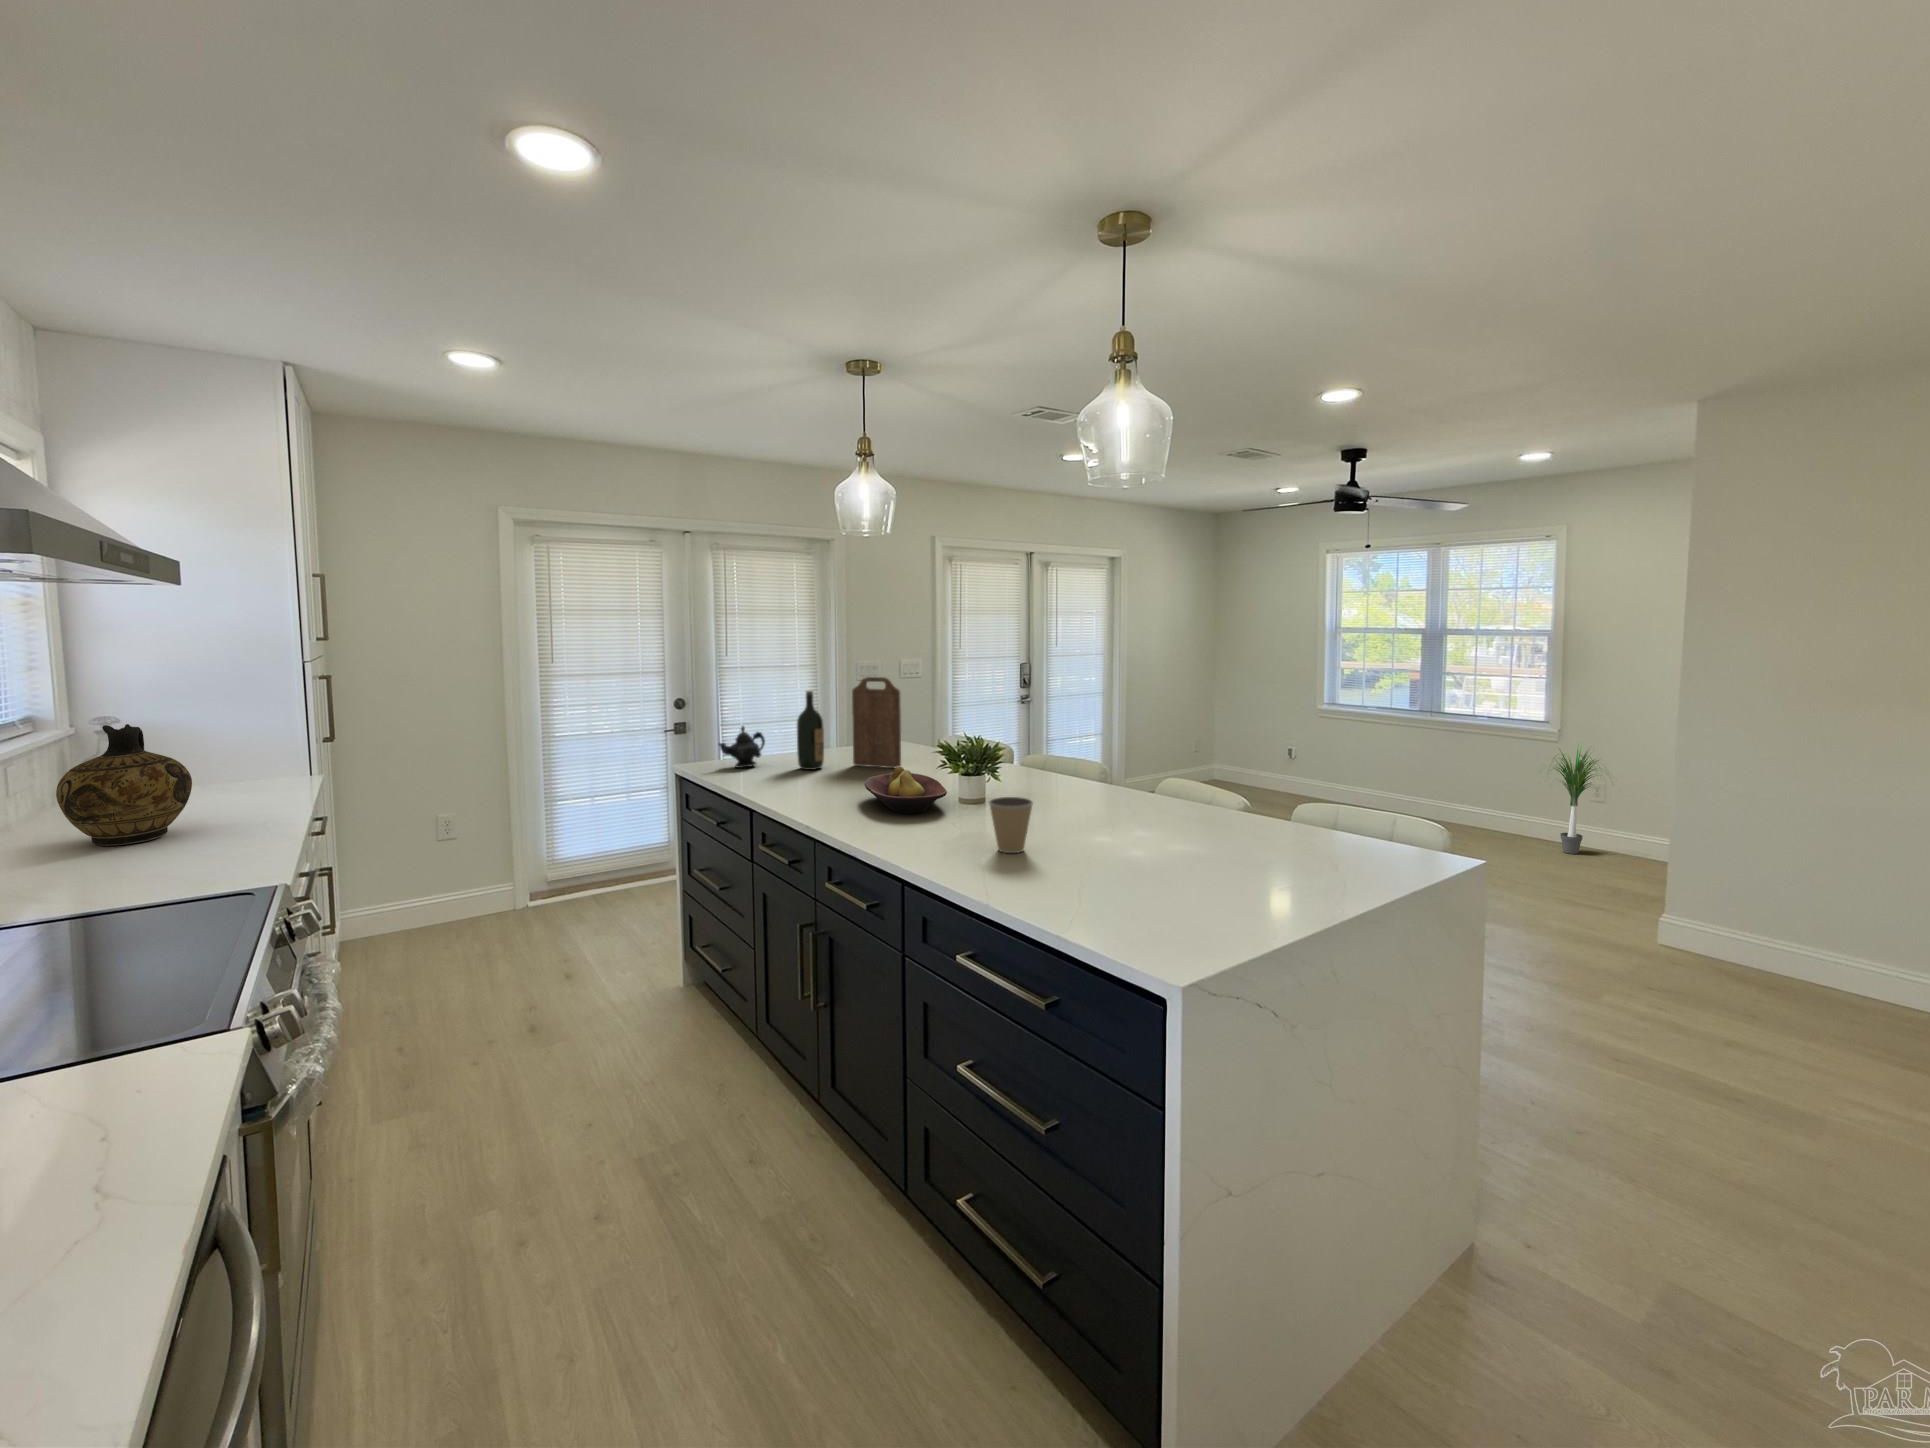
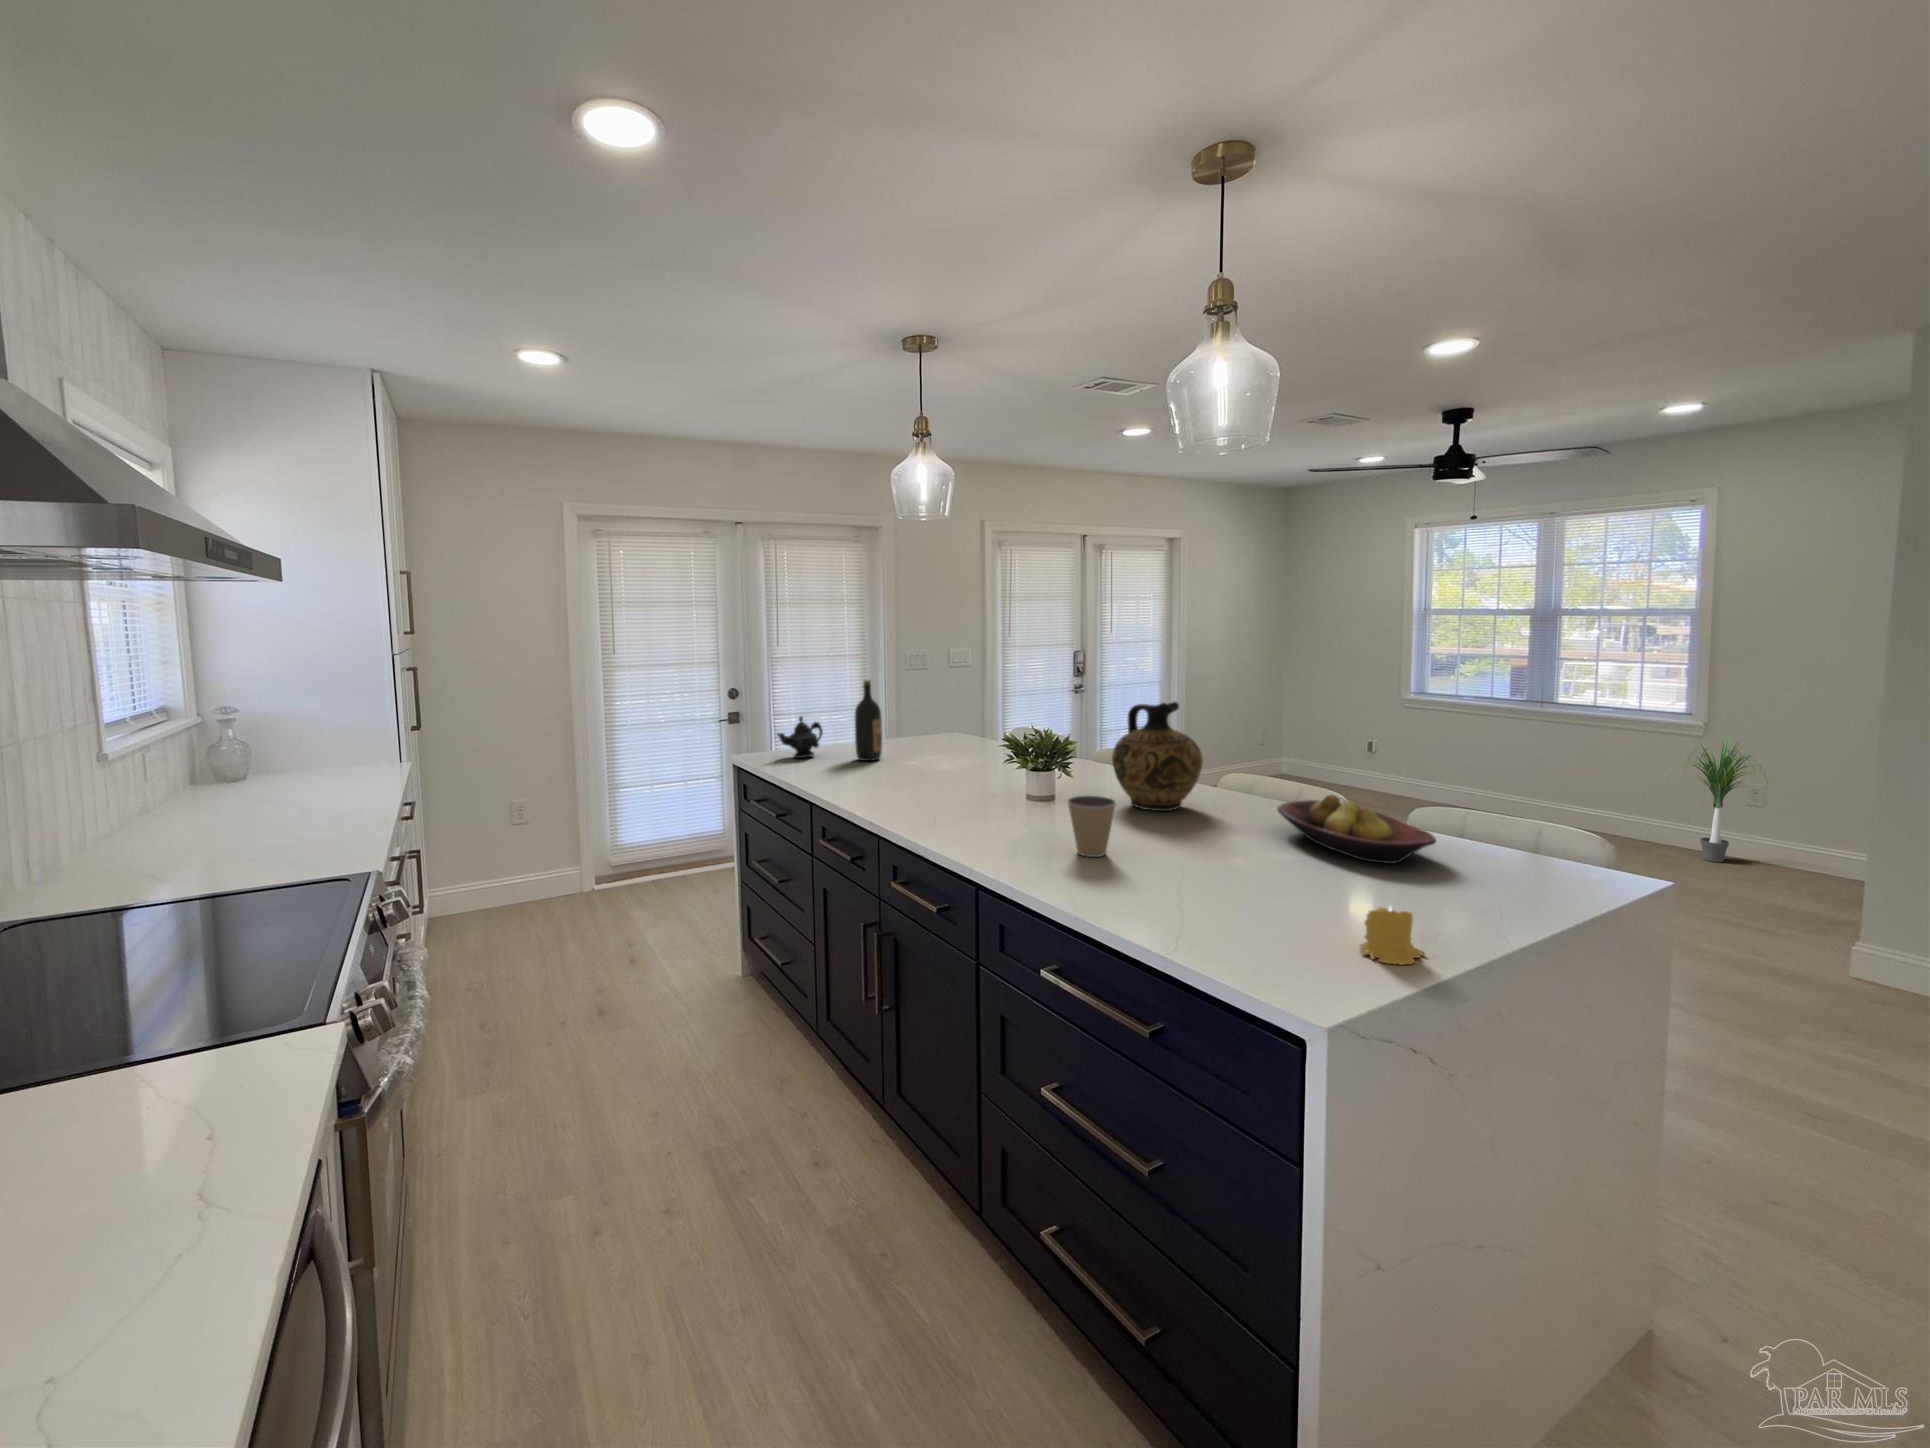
cutting board: present [852,677,901,768] -> none [910,666,961,760]
ceramic jug: present [56,724,192,846] -> present [1112,701,1203,811]
fruit bowl: present [864,767,947,814] -> present [1278,795,1436,864]
candle: none [1227,881,1280,934] -> present [1360,908,1426,965]

